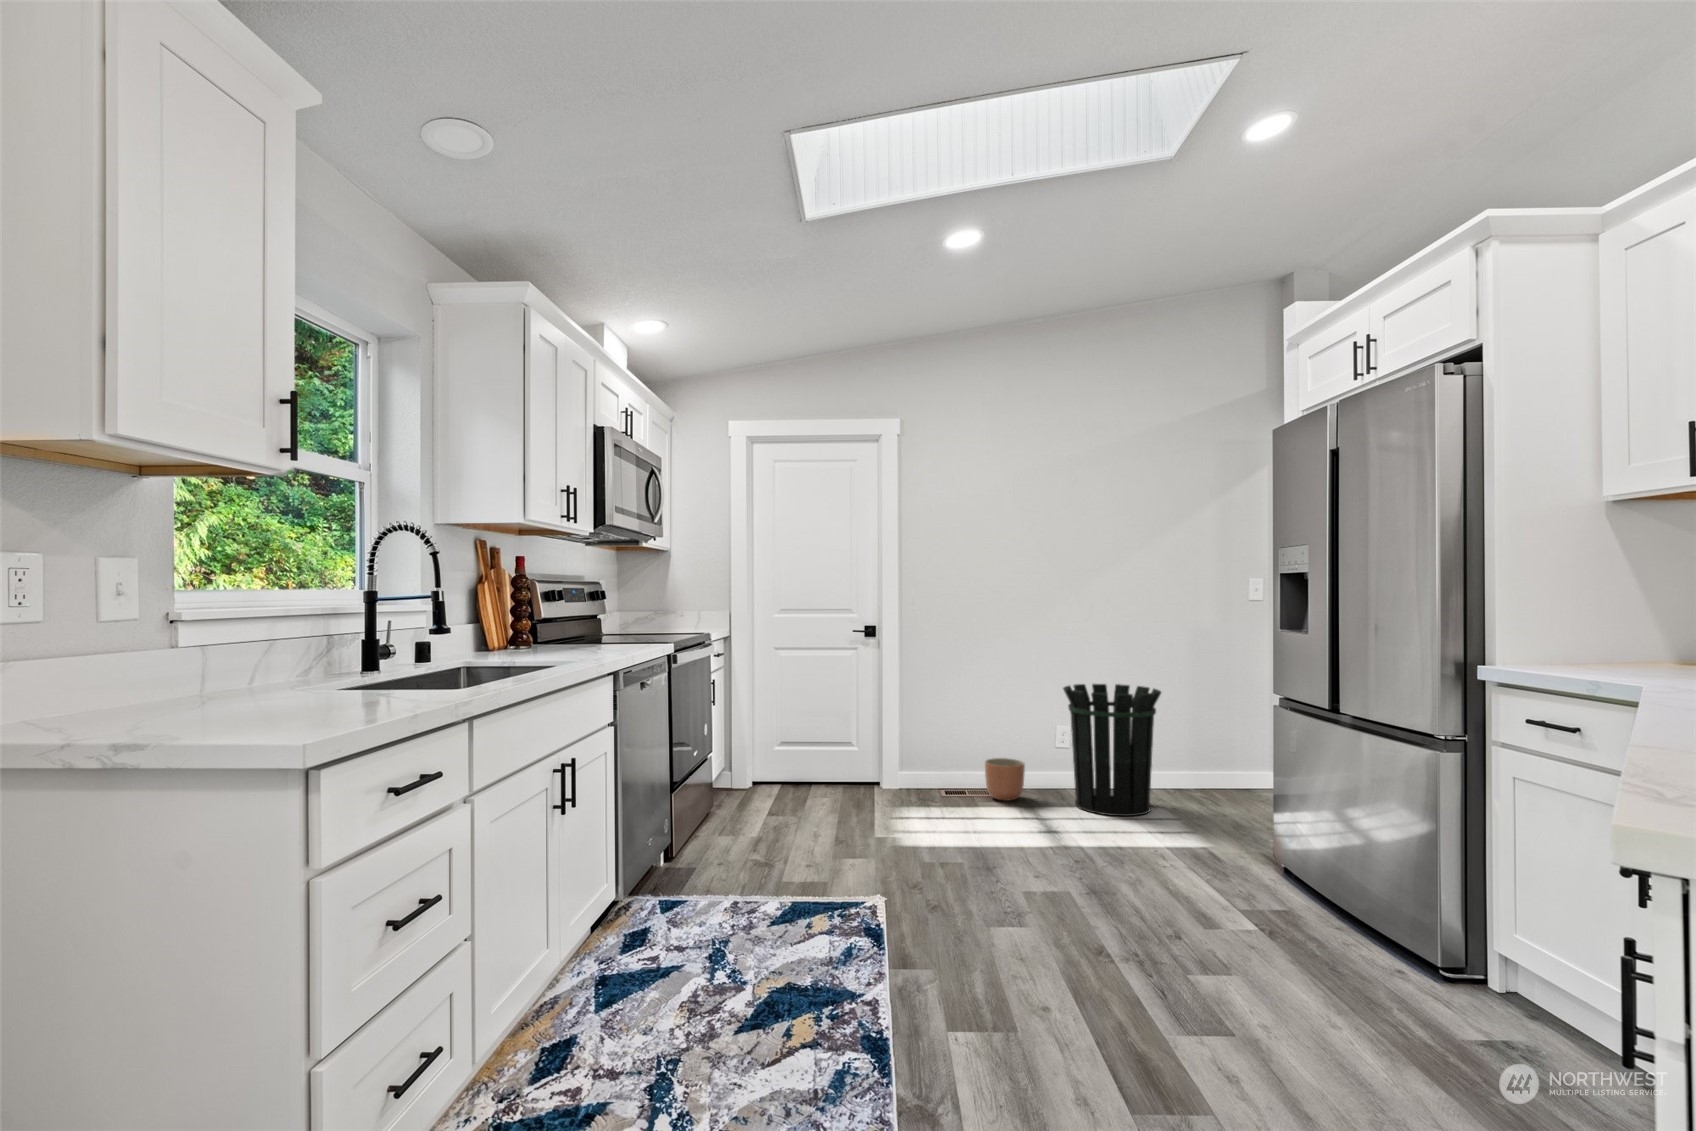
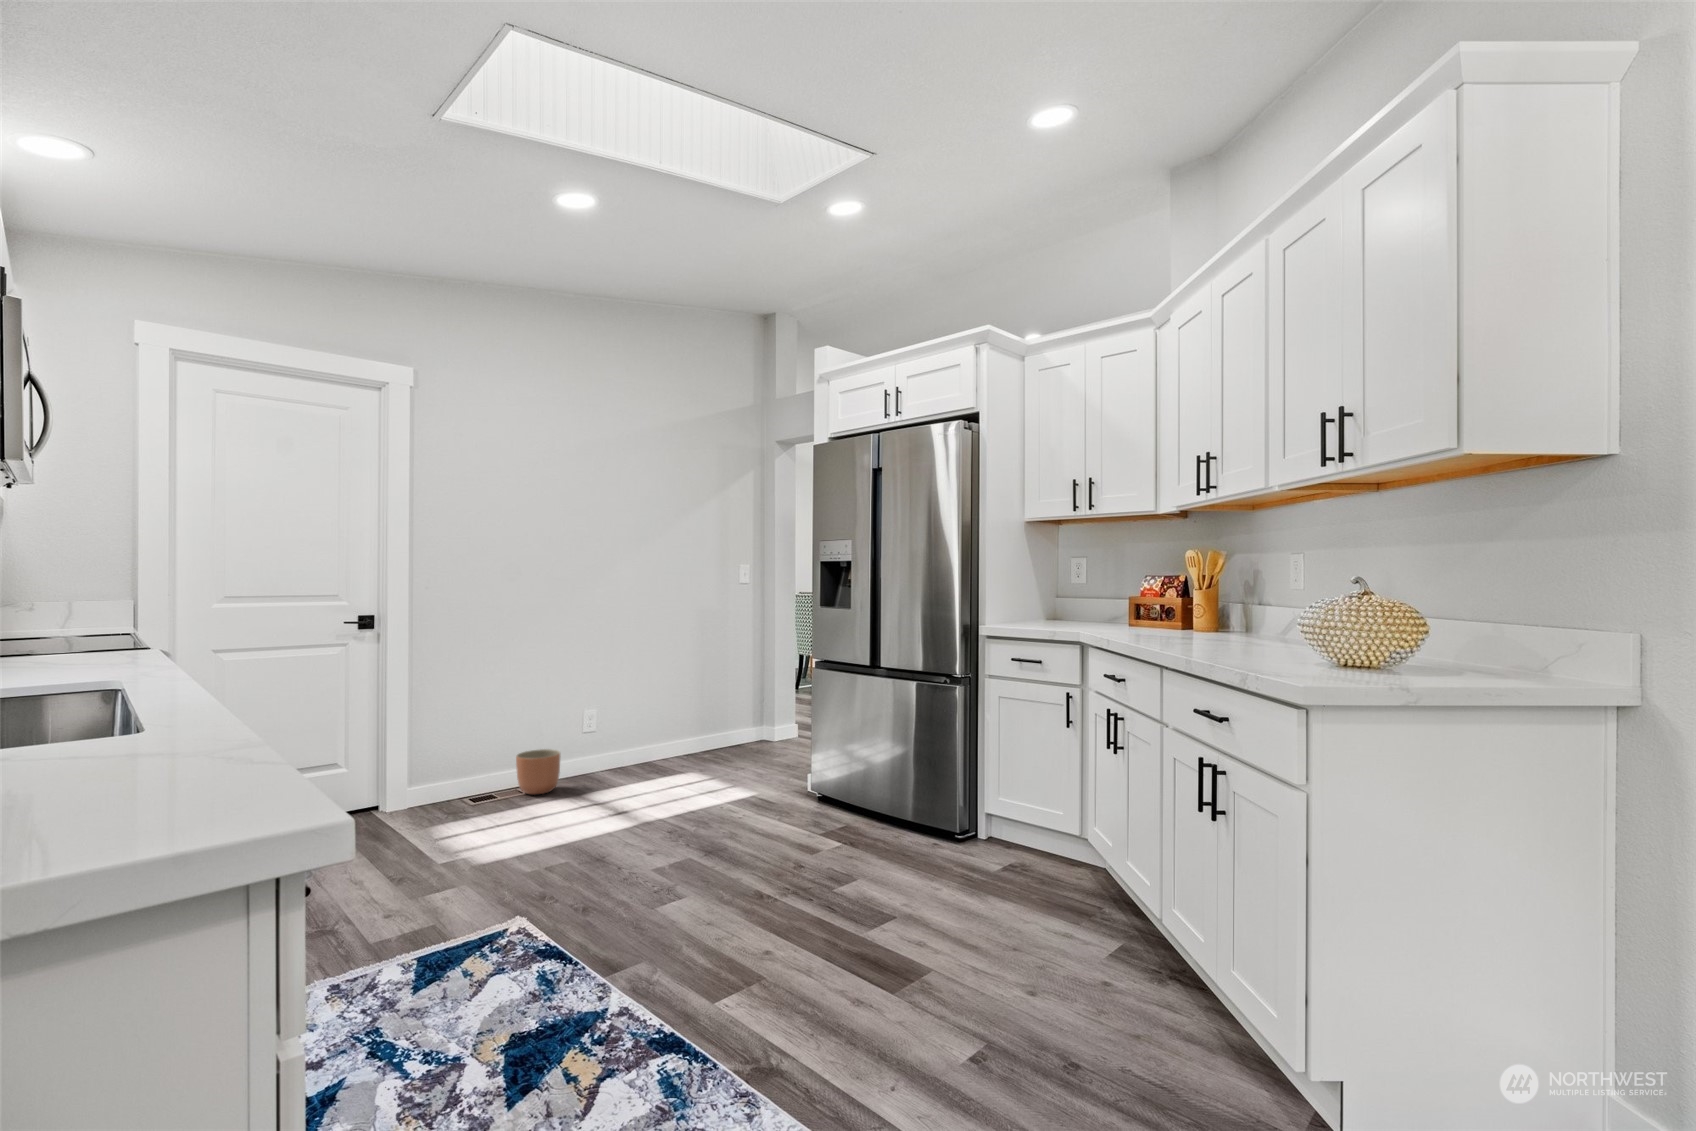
waste bin: present [1063,684,1161,816] -> none [598,660,691,787]

